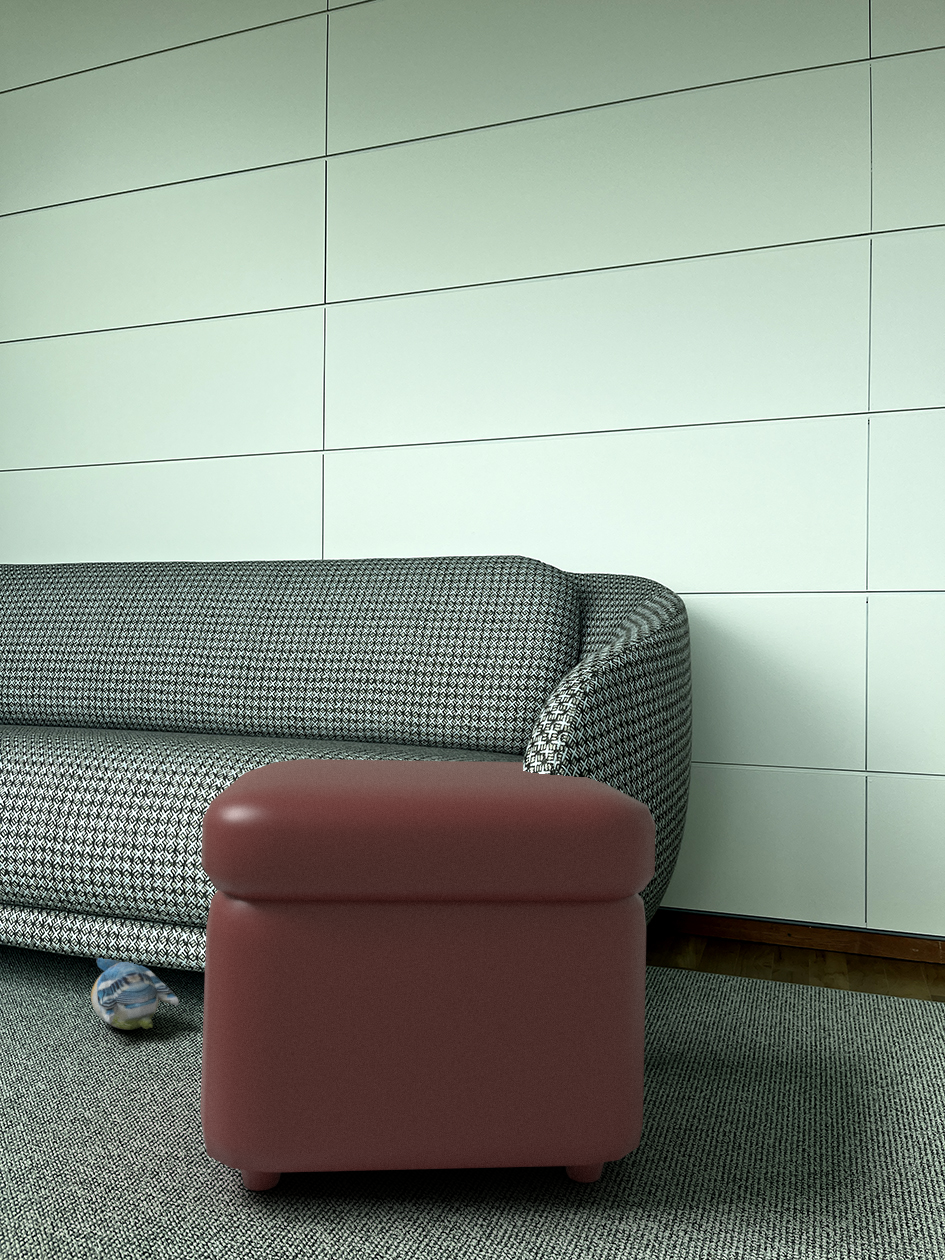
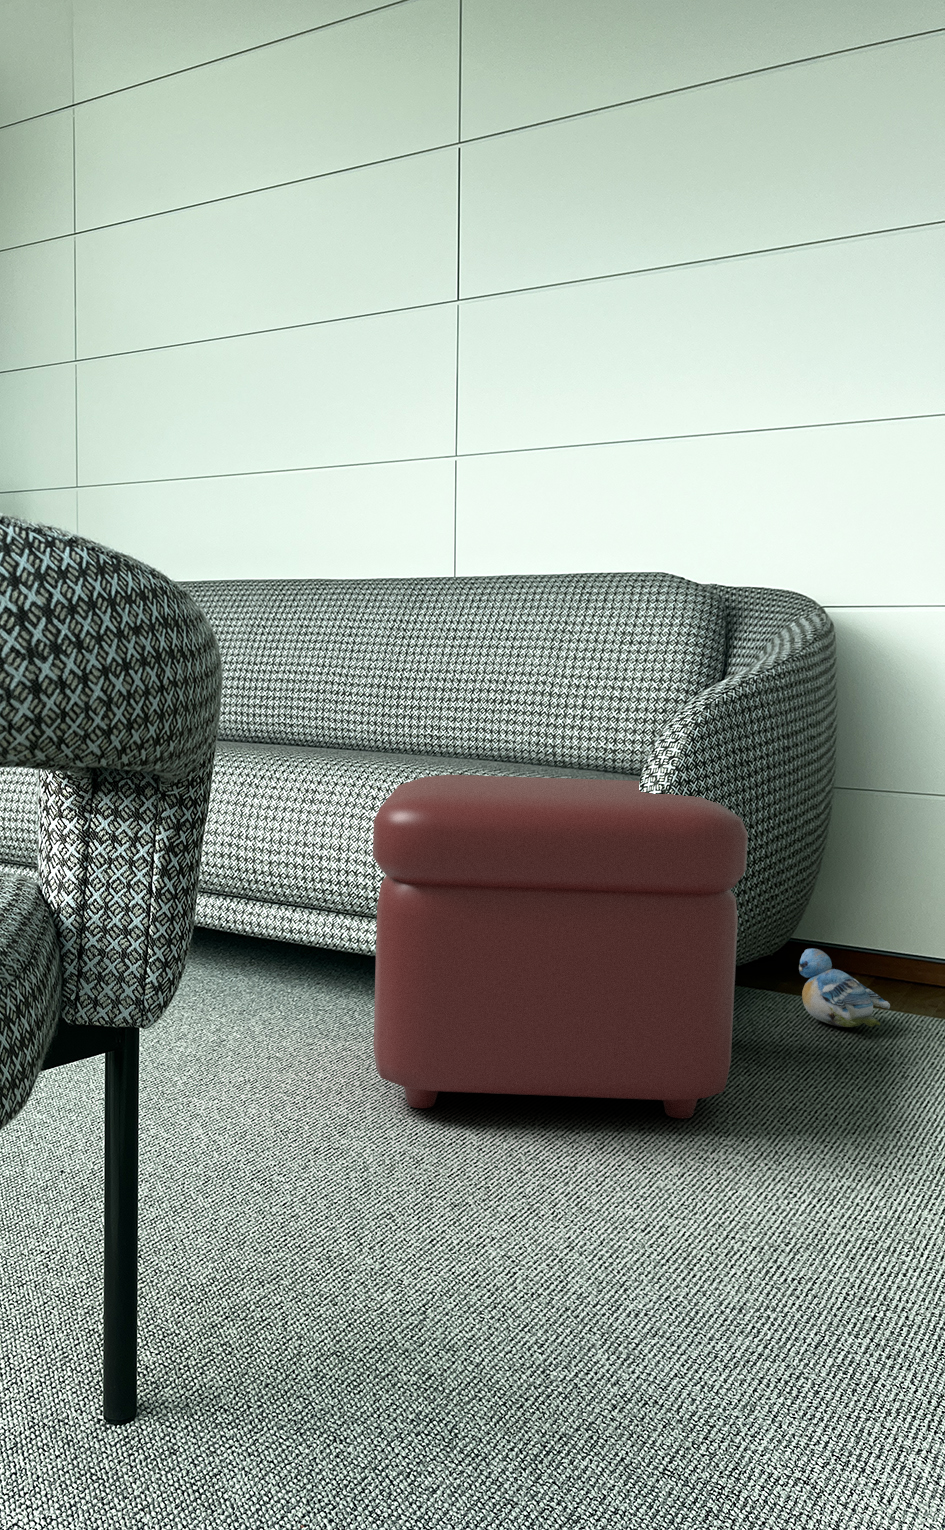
plush toy: present [91,958,179,1030] -> present [799,948,890,1027]

